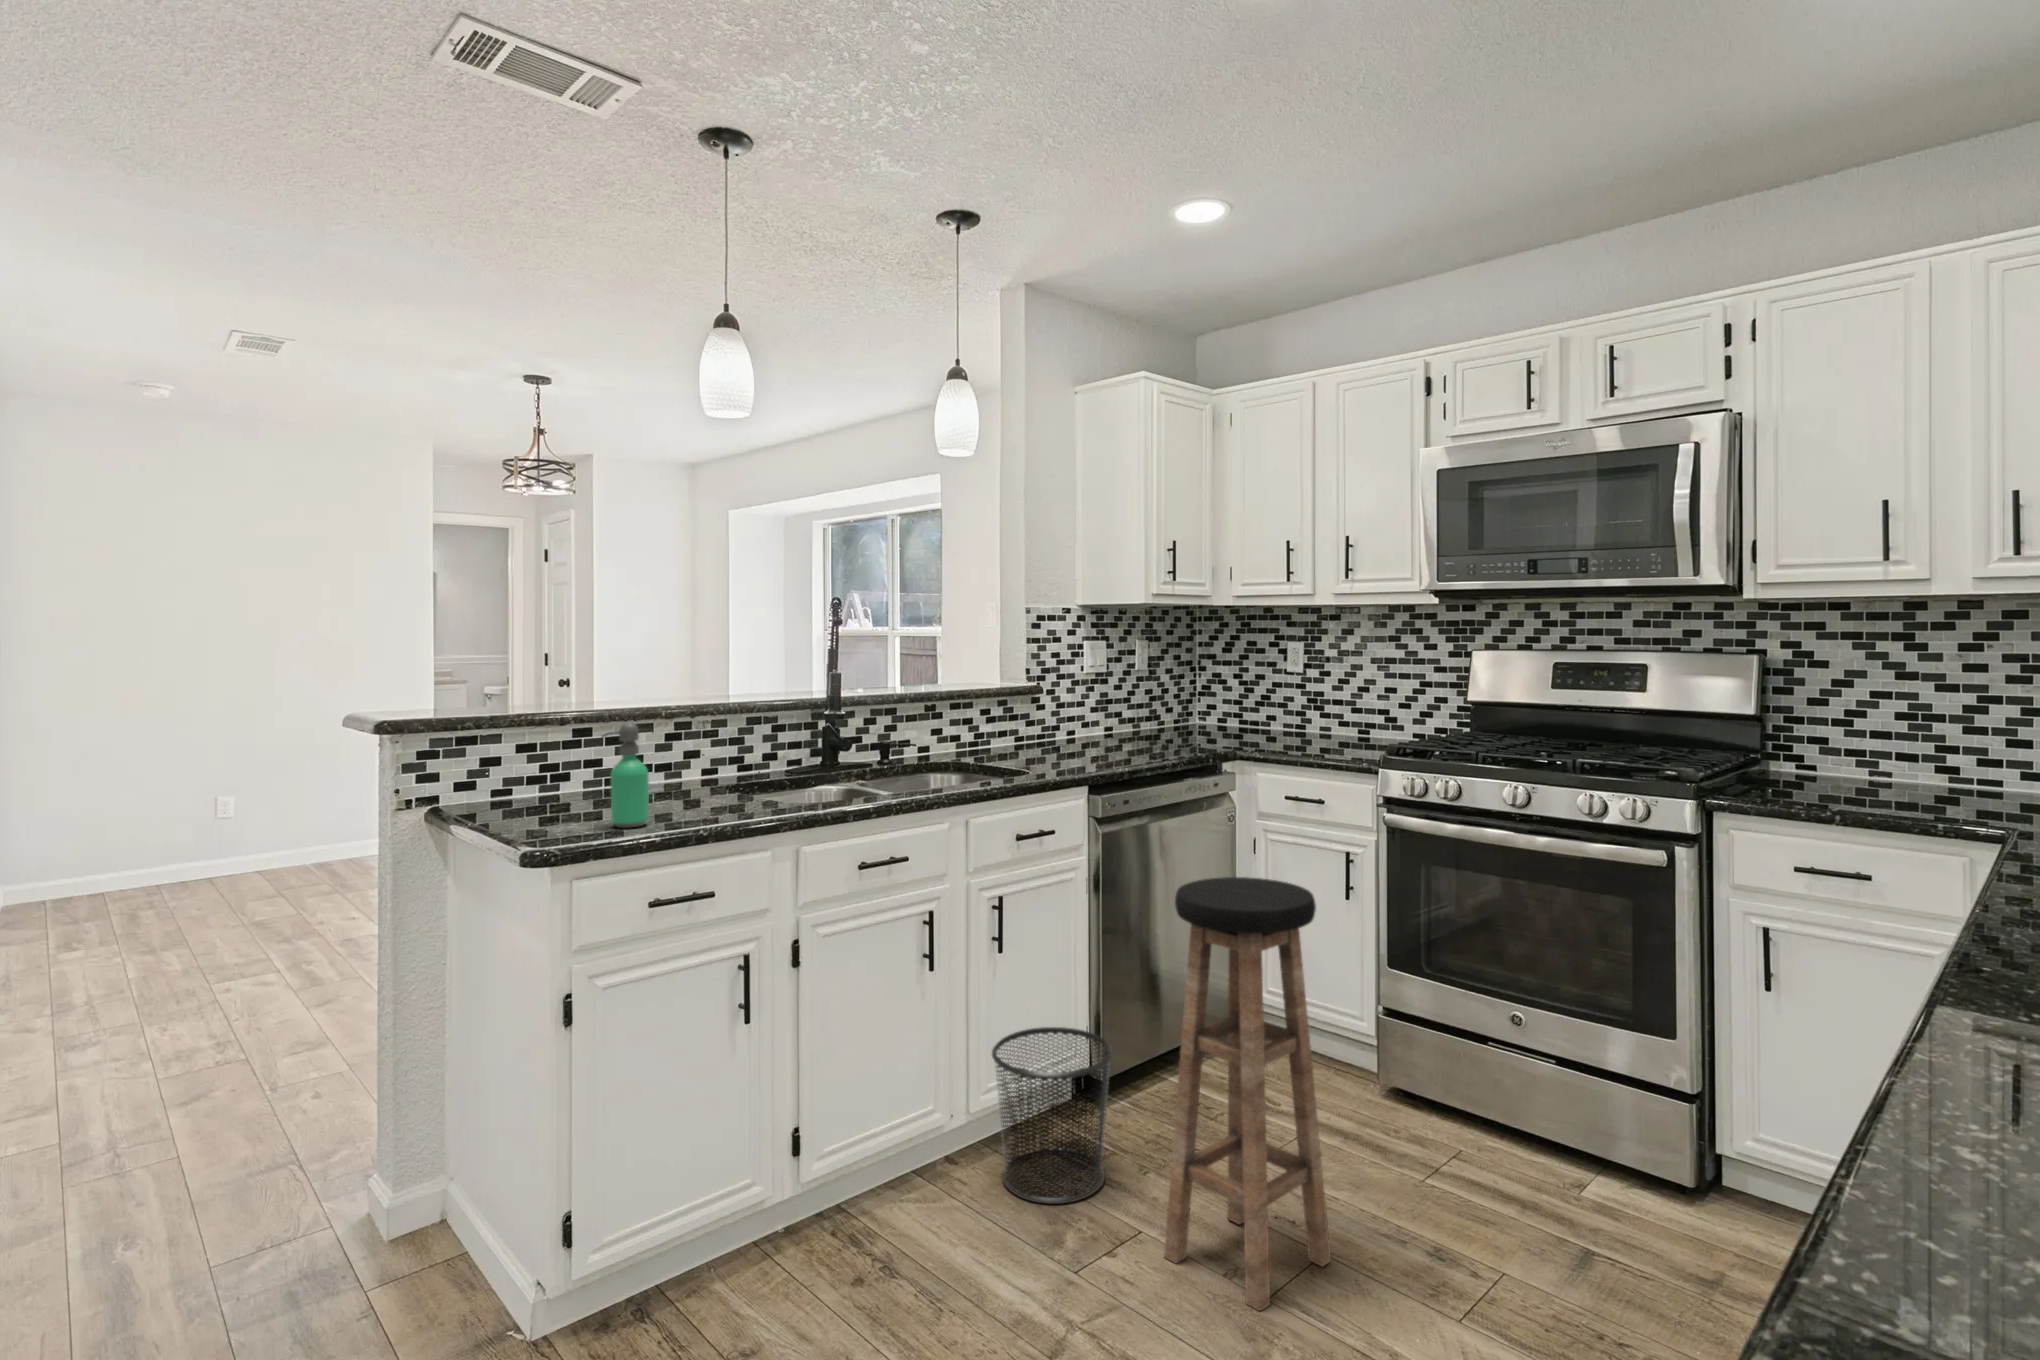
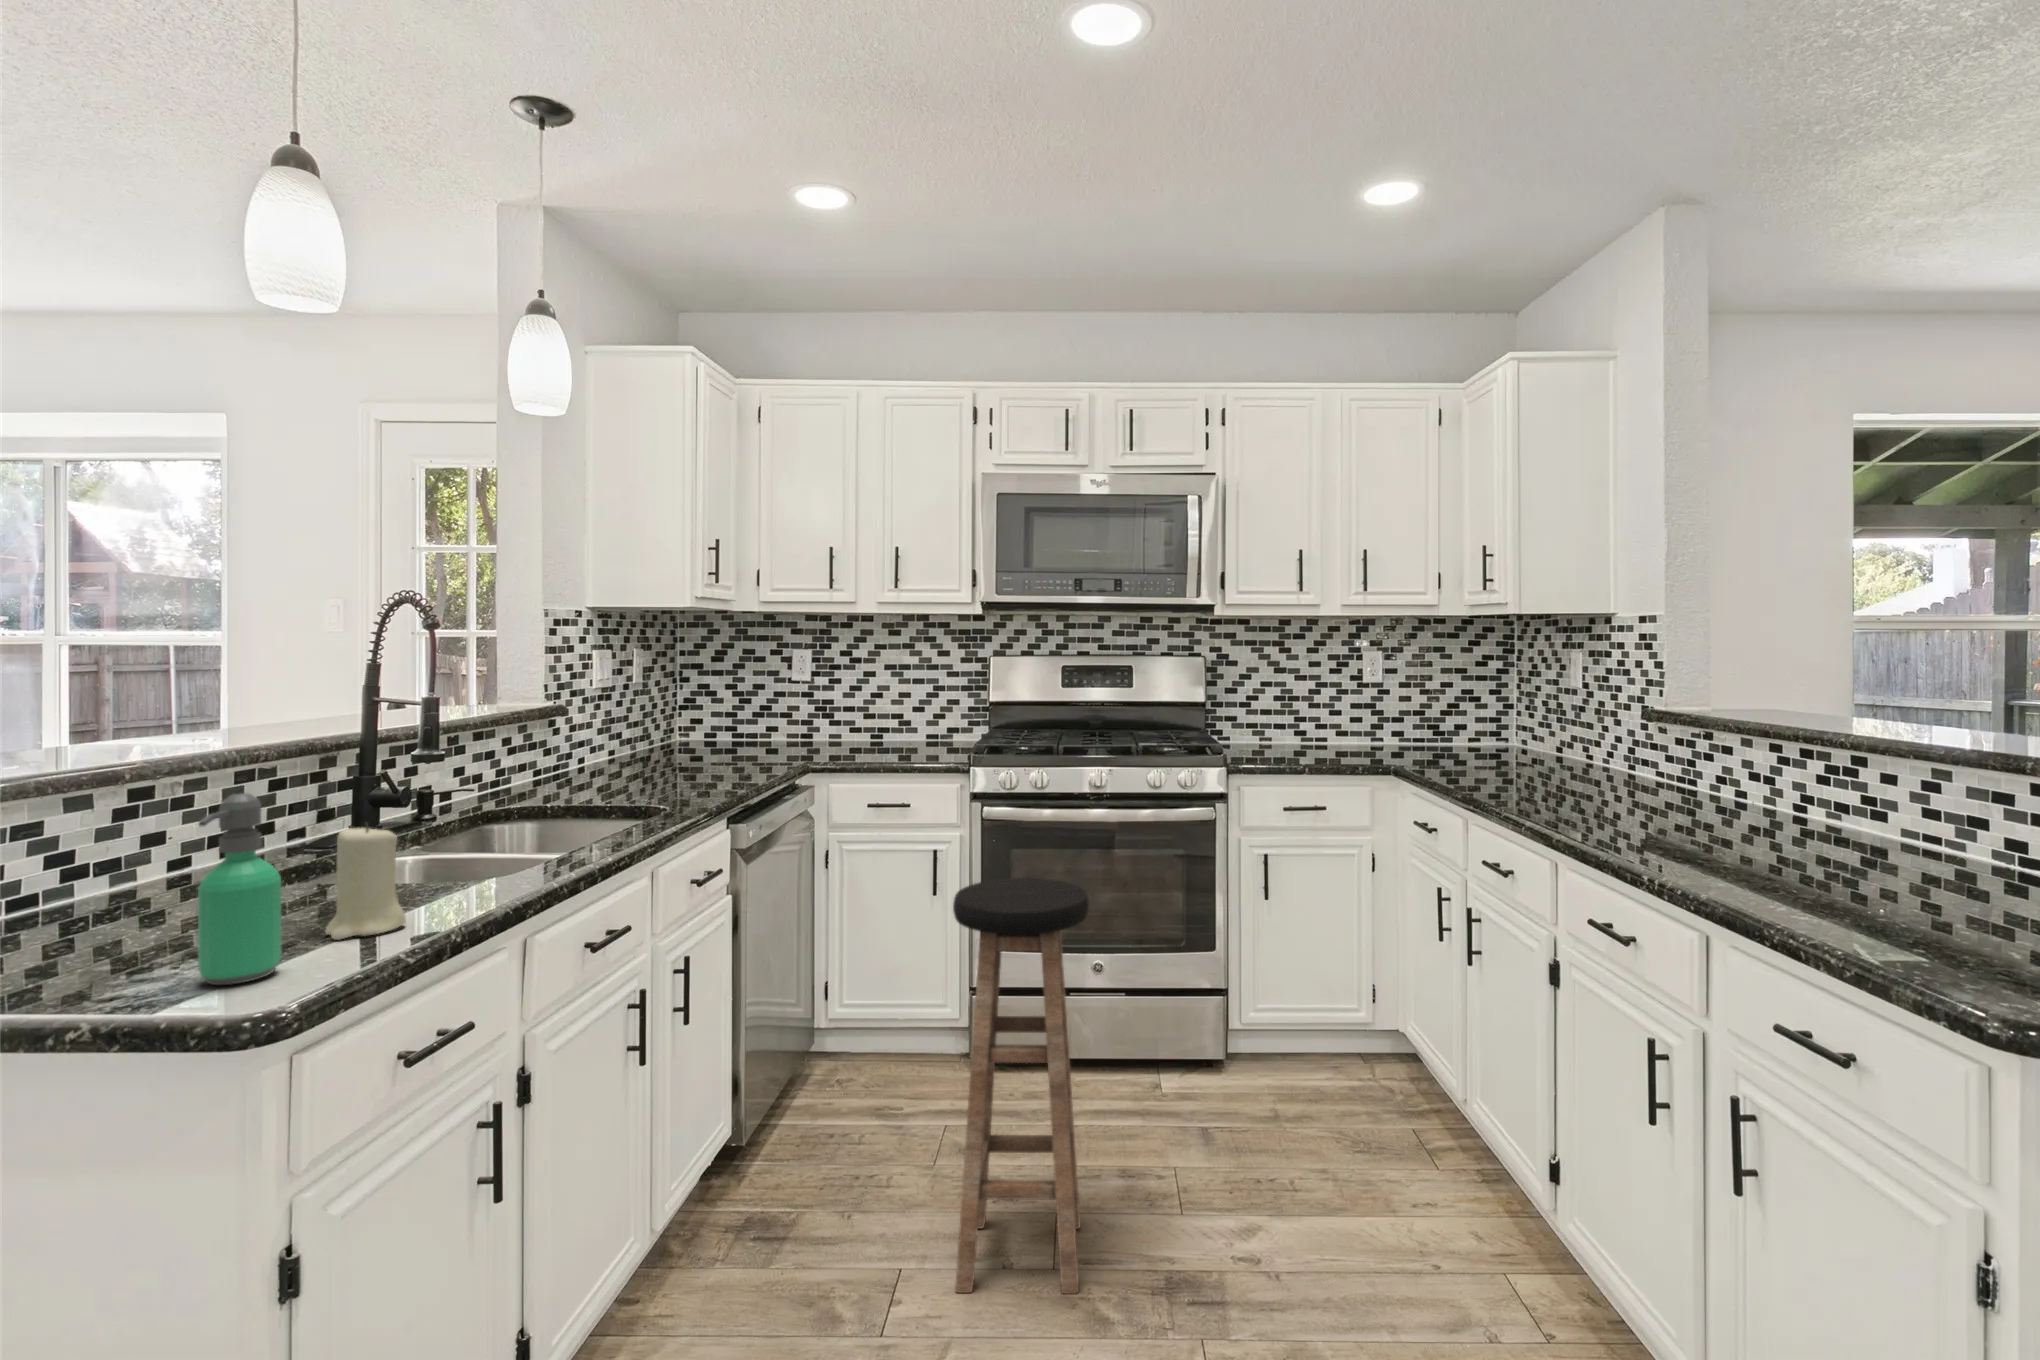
candle: none [696,749,739,818] -> present [325,823,406,940]
waste bin: present [992,1027,1113,1204] -> none [690,1093,840,1315]

